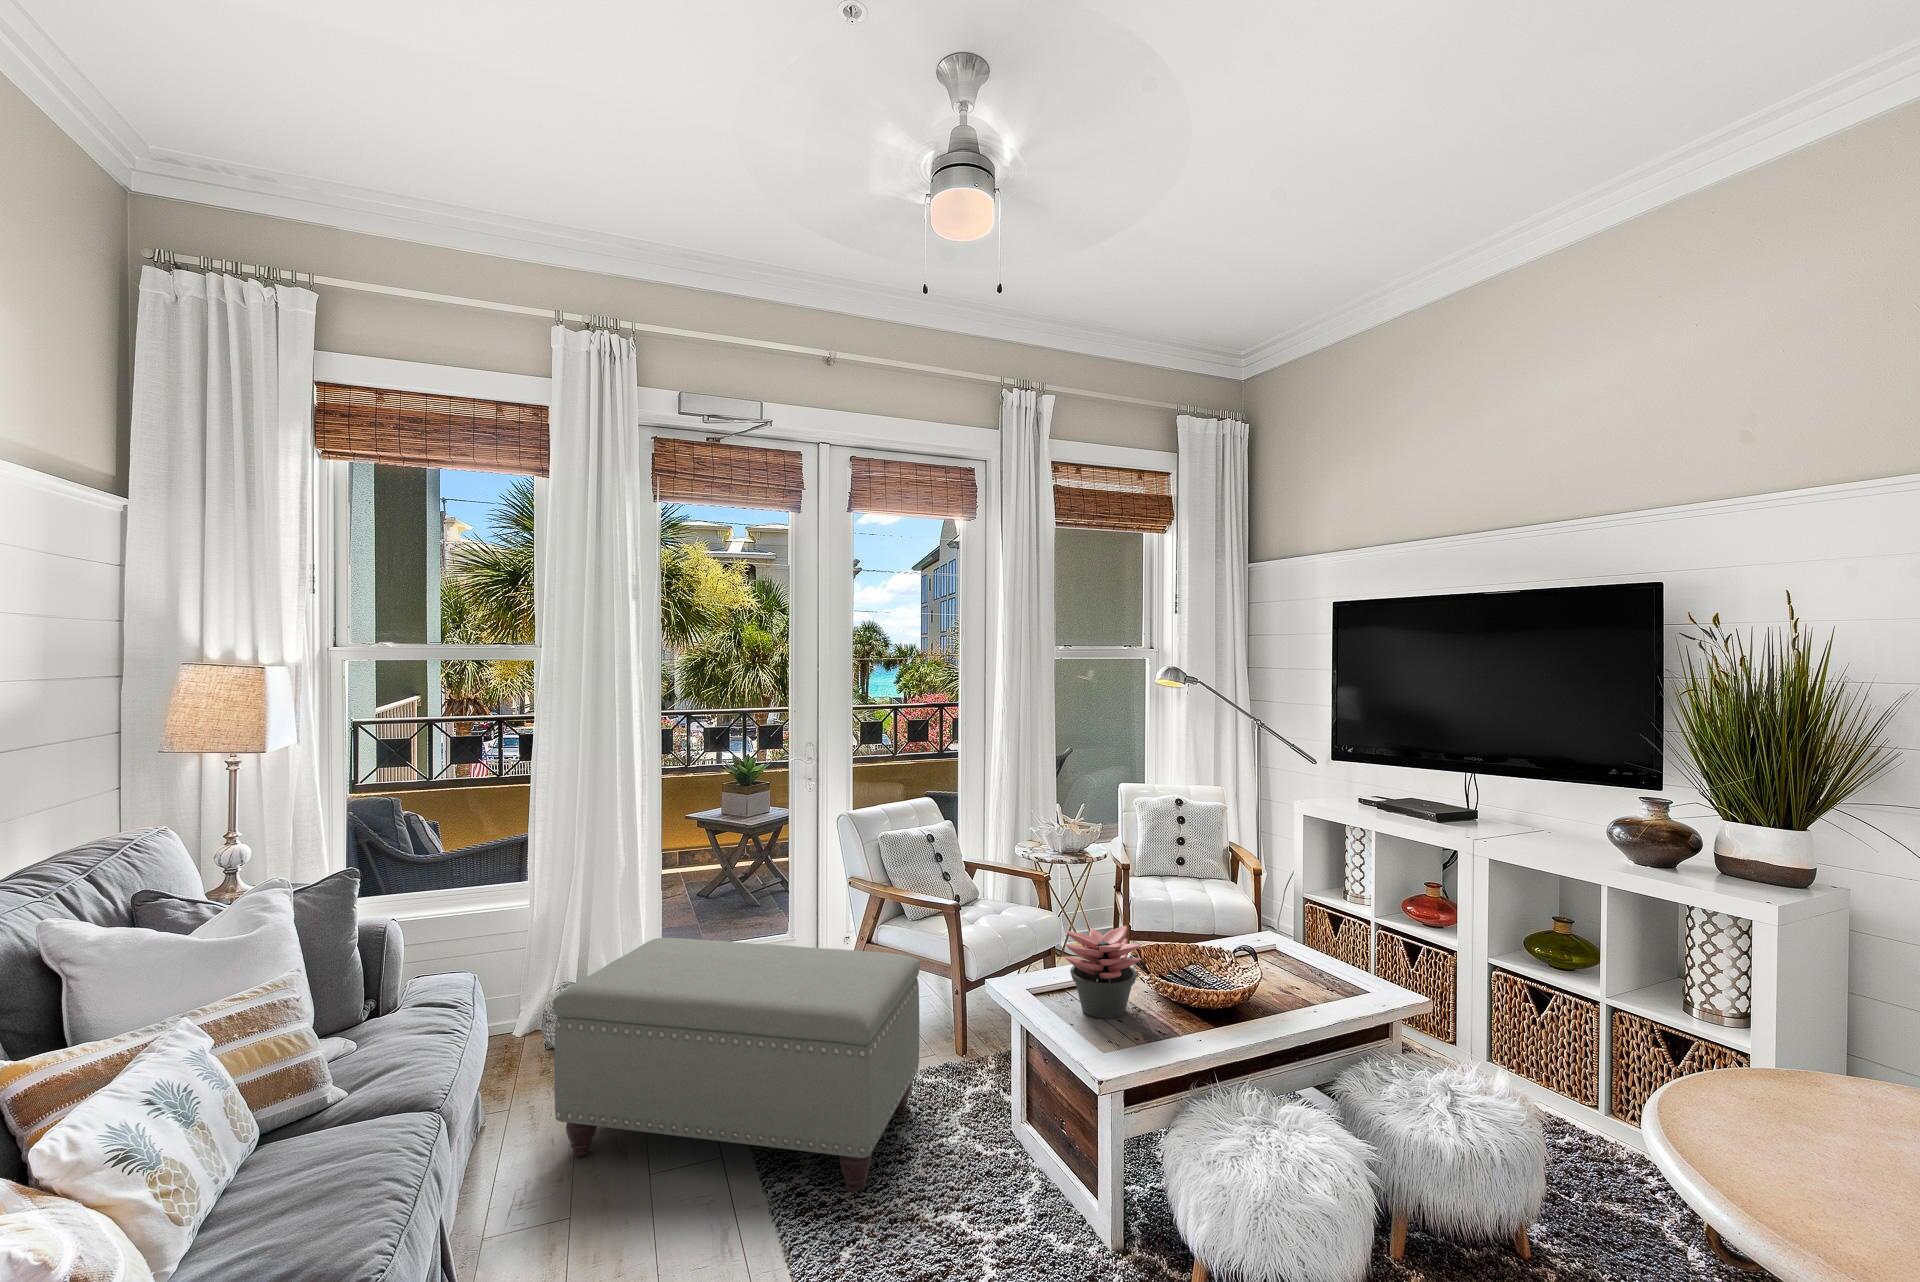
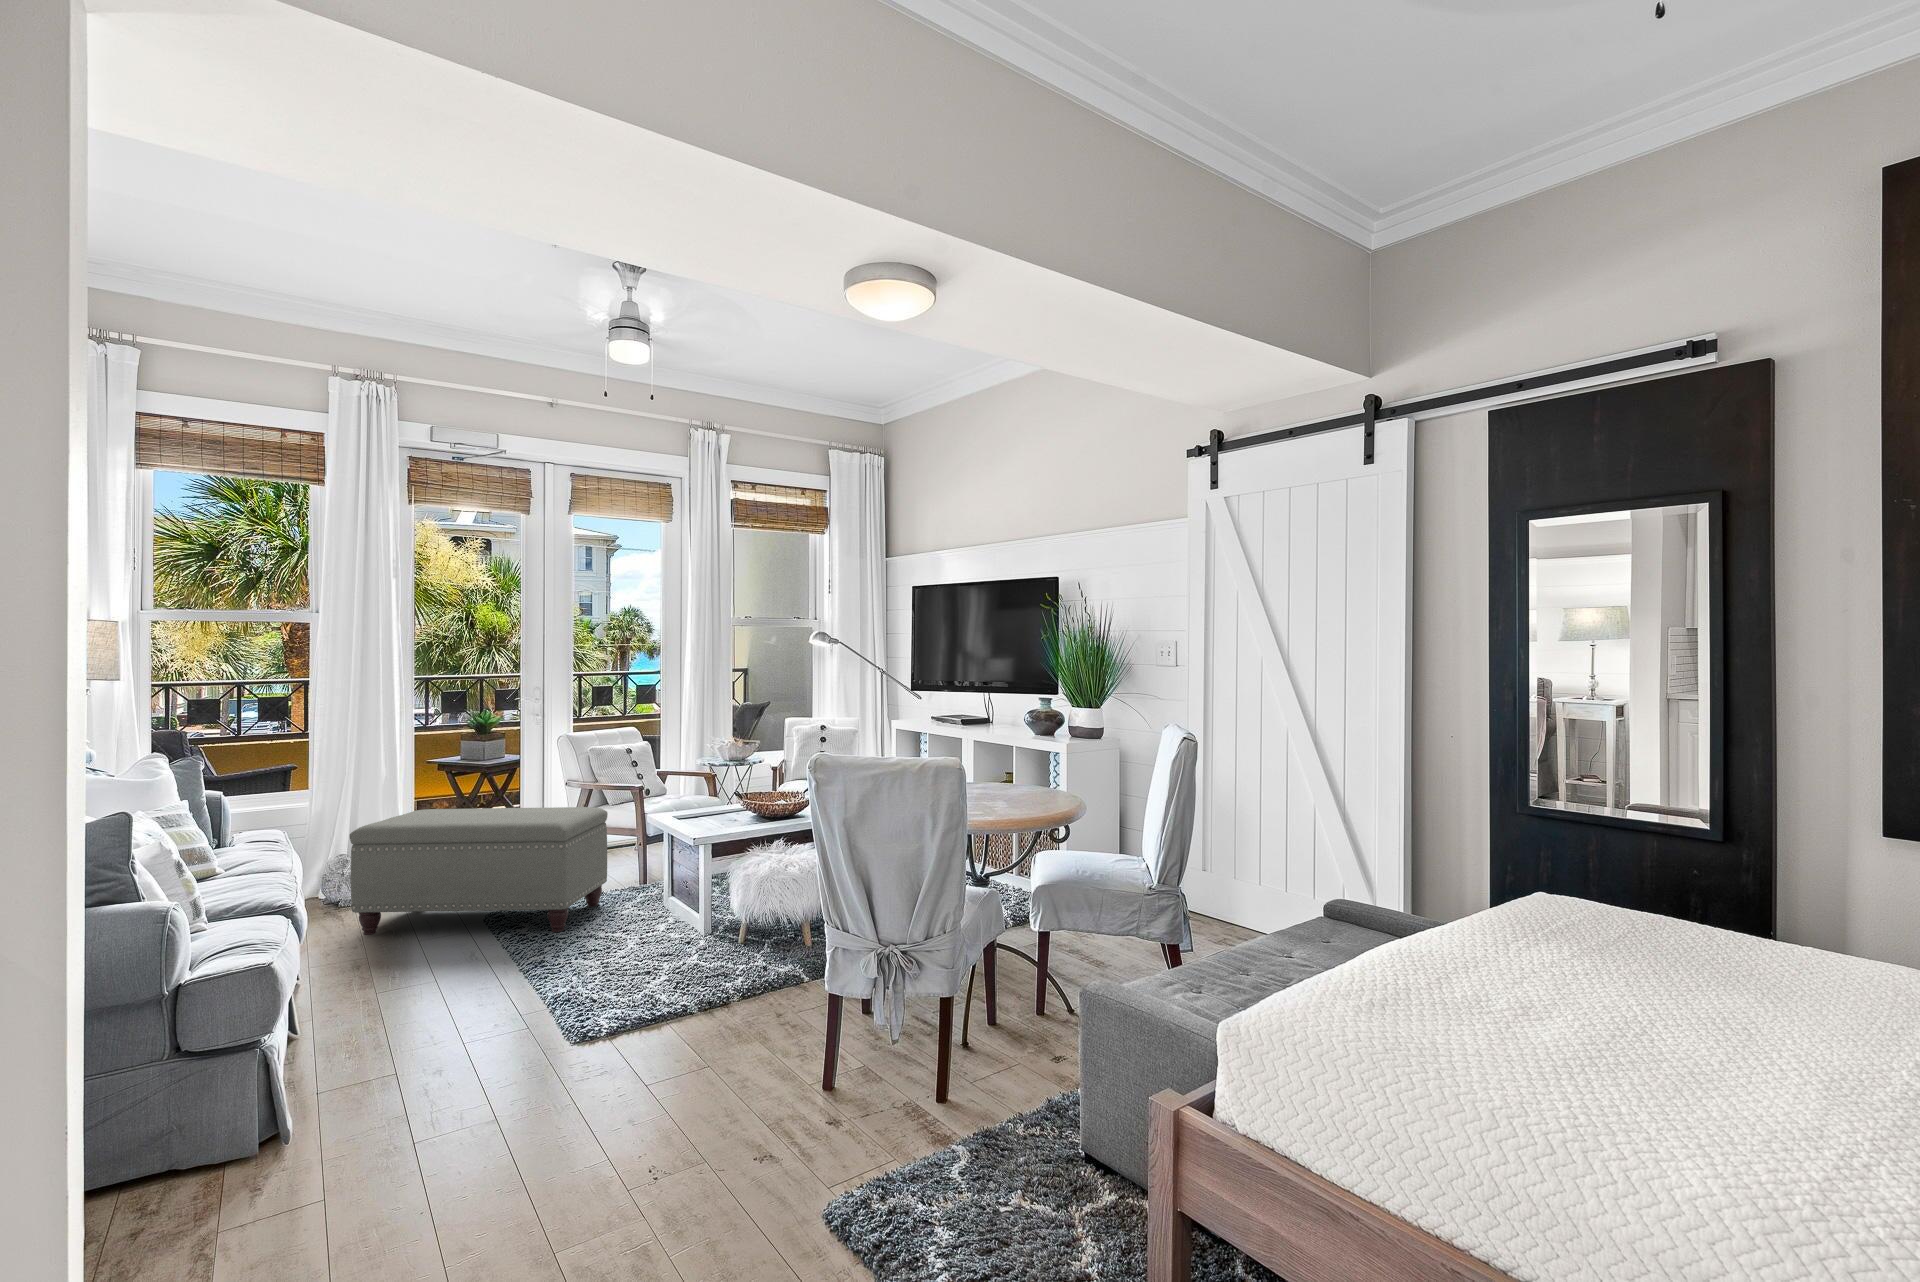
succulent plant: present [1065,926,1141,1019] -> none [694,774,738,824]

